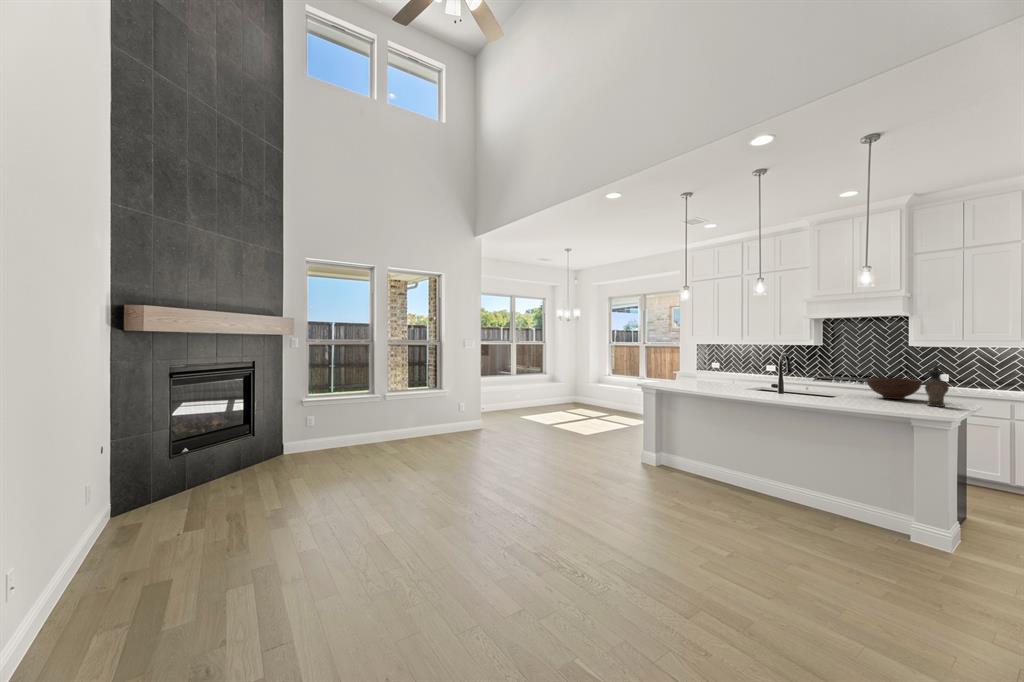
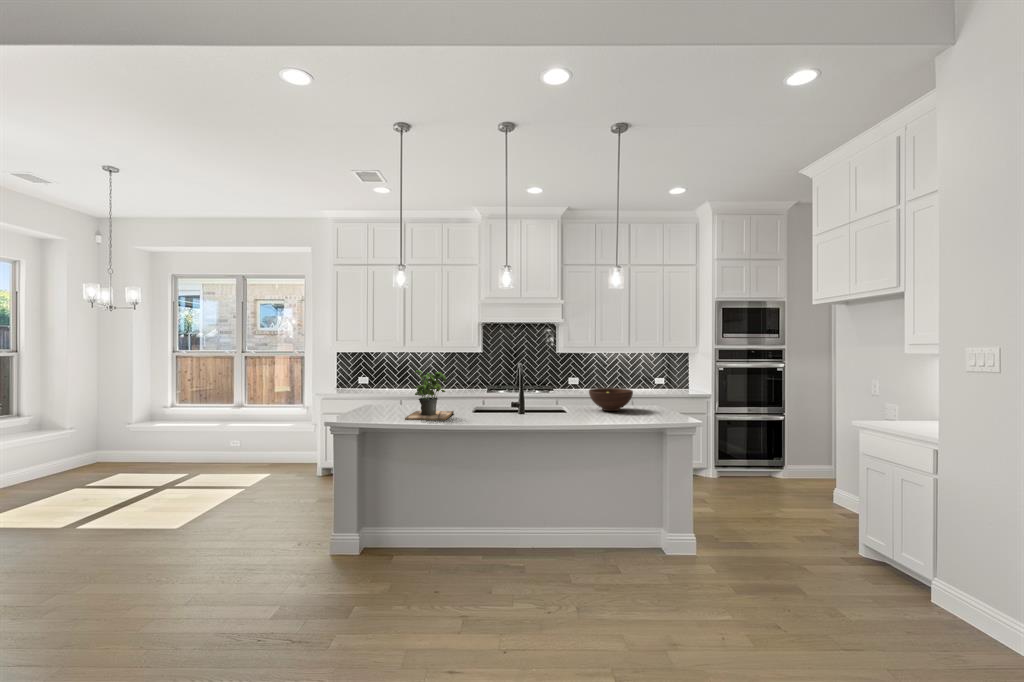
potted plant: none [693,353,736,388] -> present [405,370,454,420]
ceramic pitcher: present [925,364,949,407] -> none [657,375,676,417]

